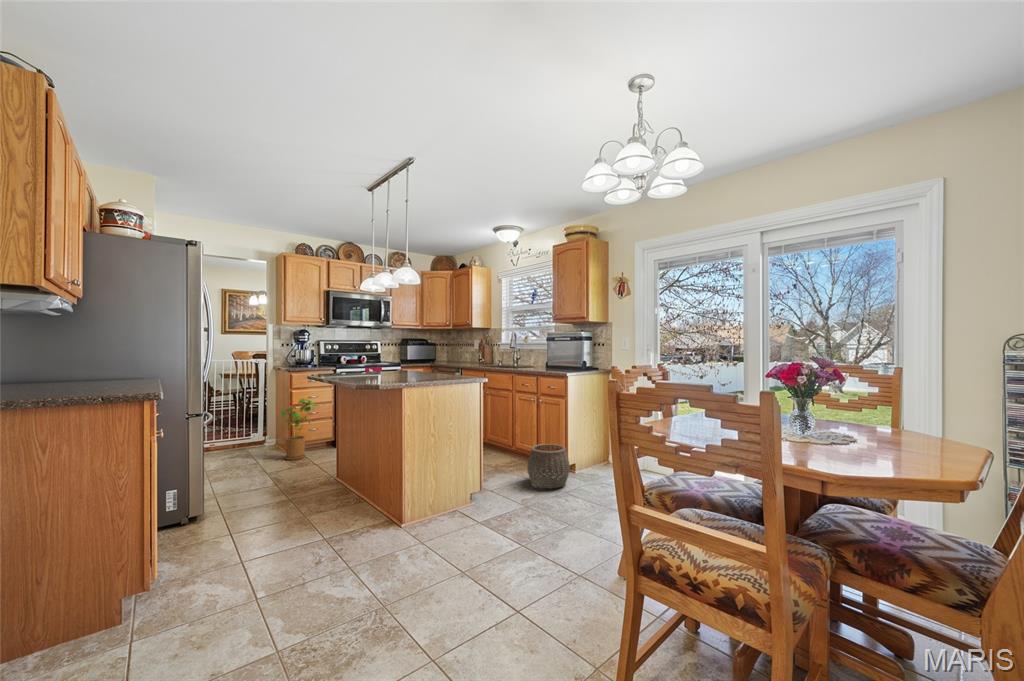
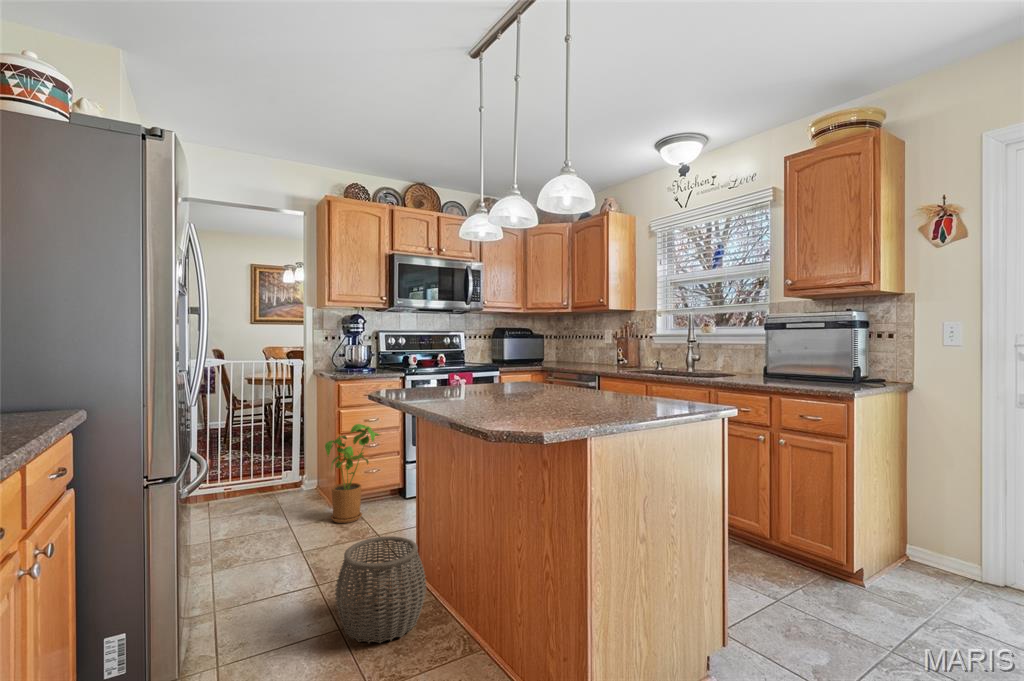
woven basket: present [527,444,570,489] -> present [335,536,426,643]

